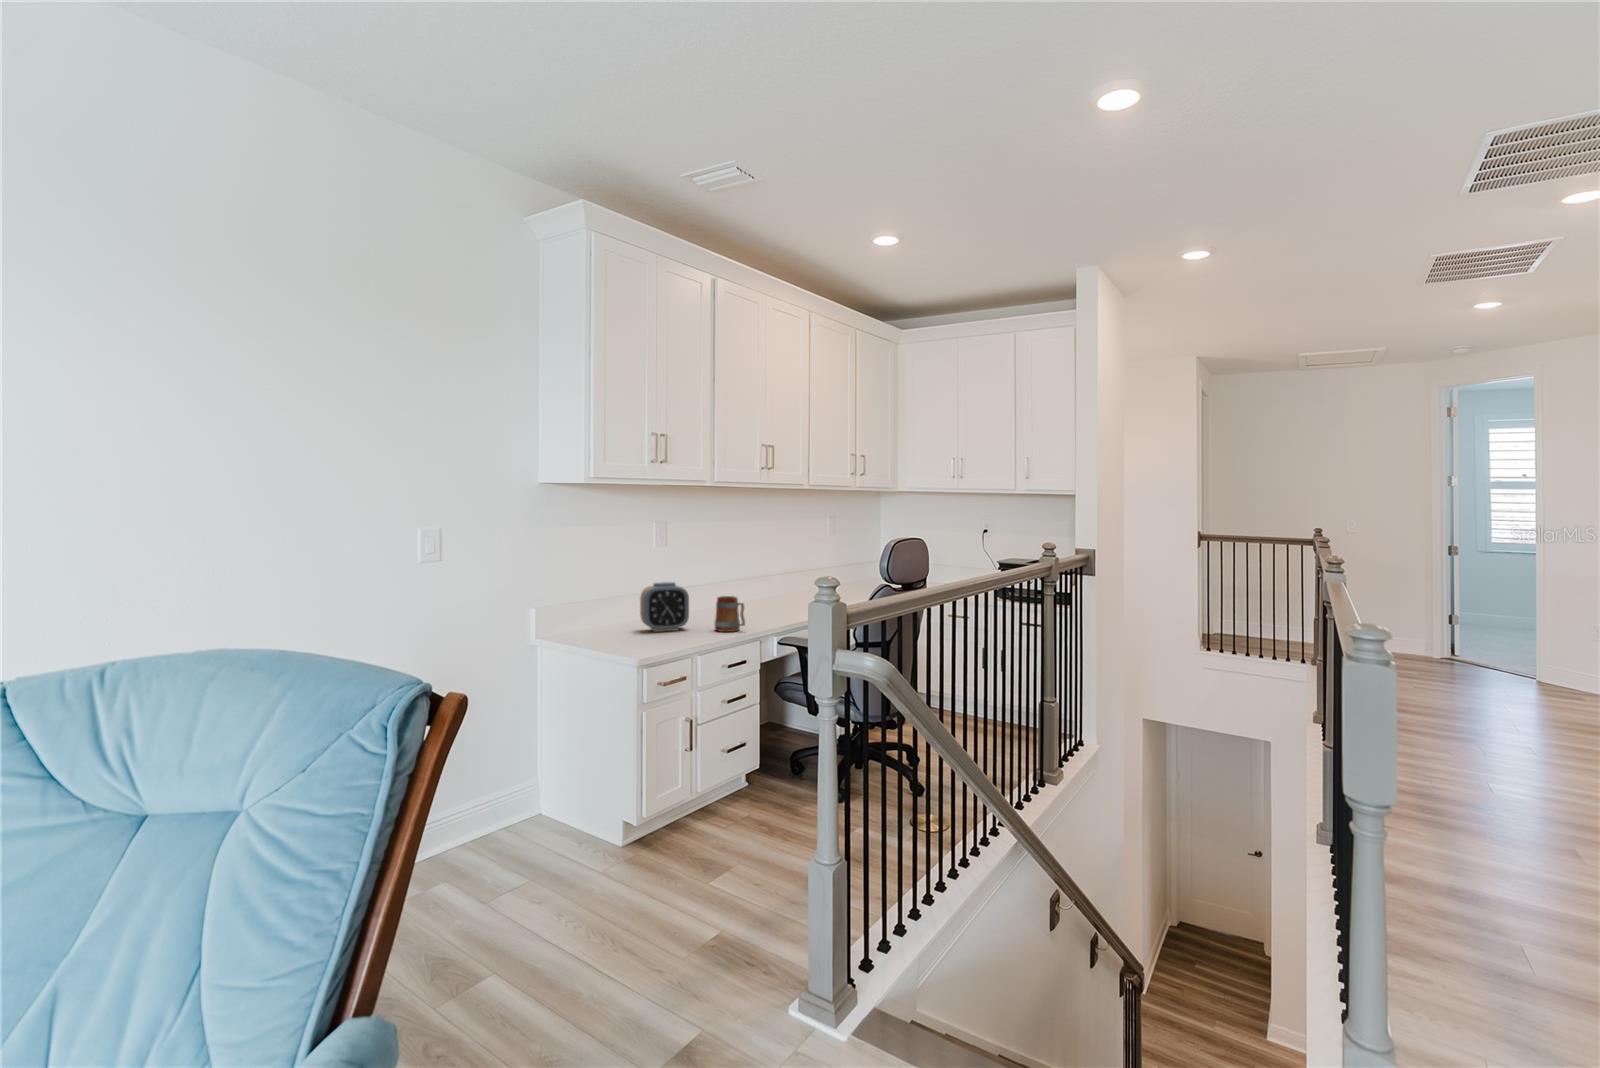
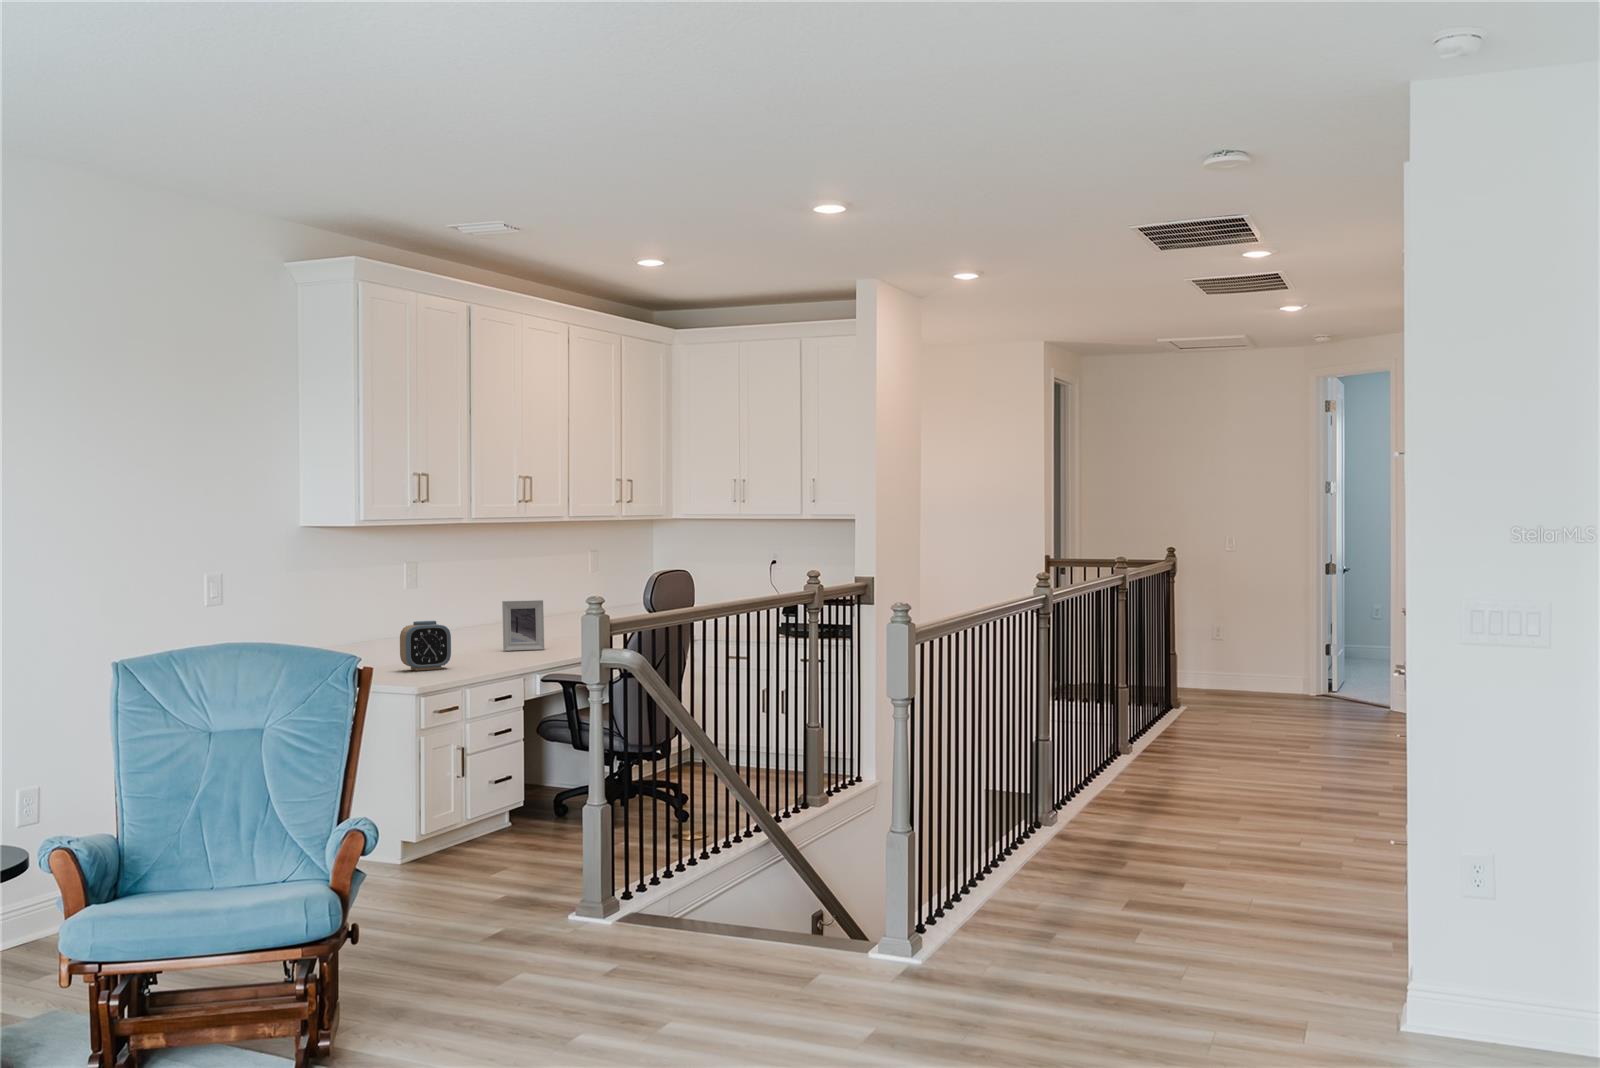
picture frame: none [747,562,784,608] -> present [502,600,544,651]
mug: present [715,596,745,632] -> none [478,633,510,668]

